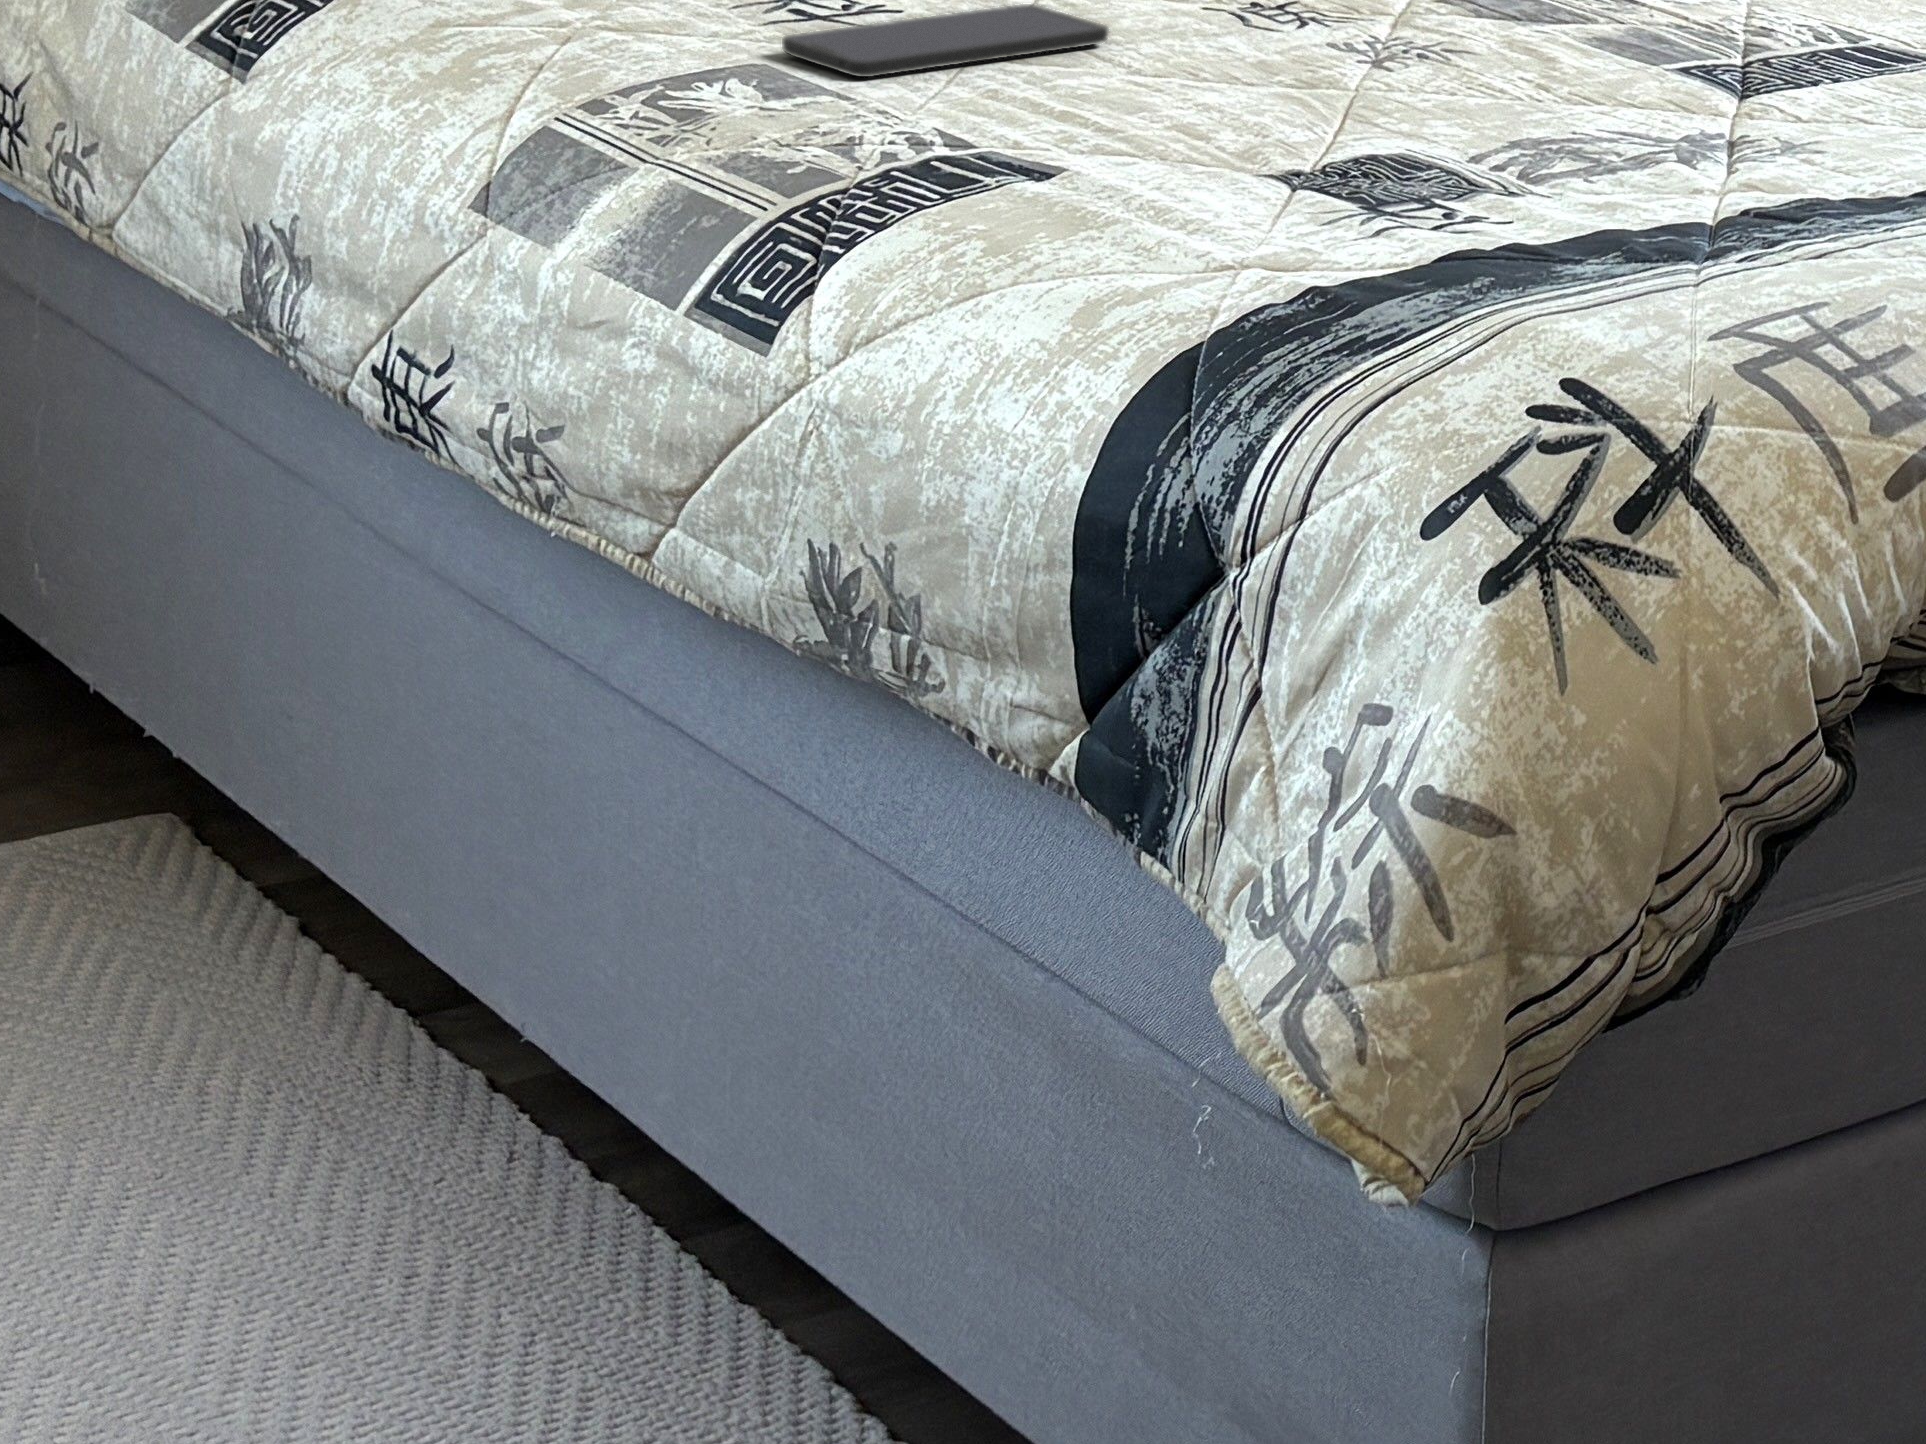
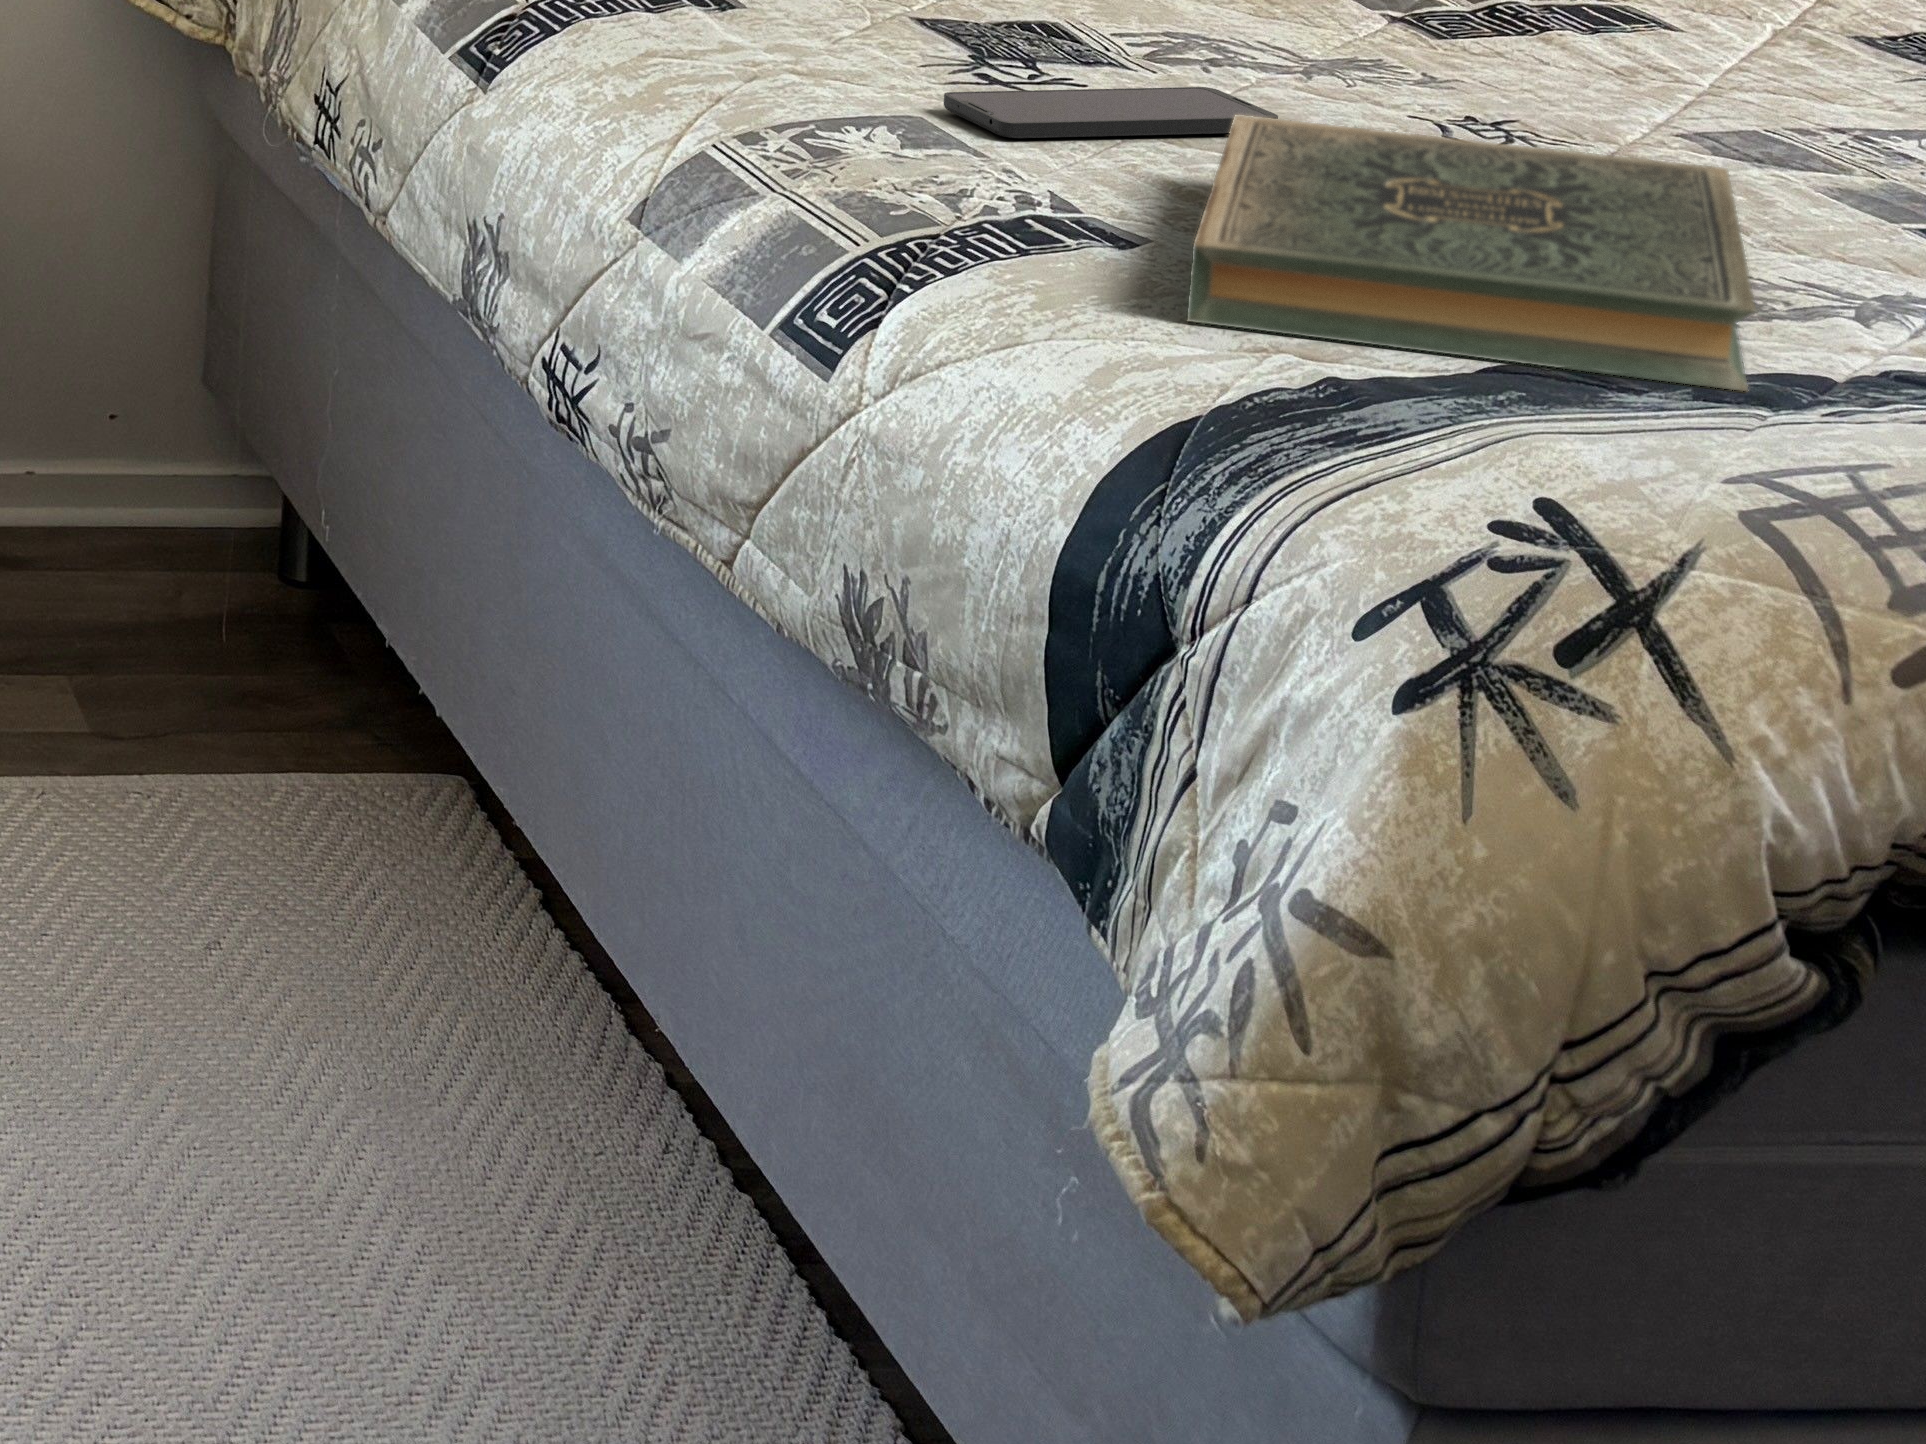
book: none [1097,33,1645,248] -> present [1187,115,1756,391]

